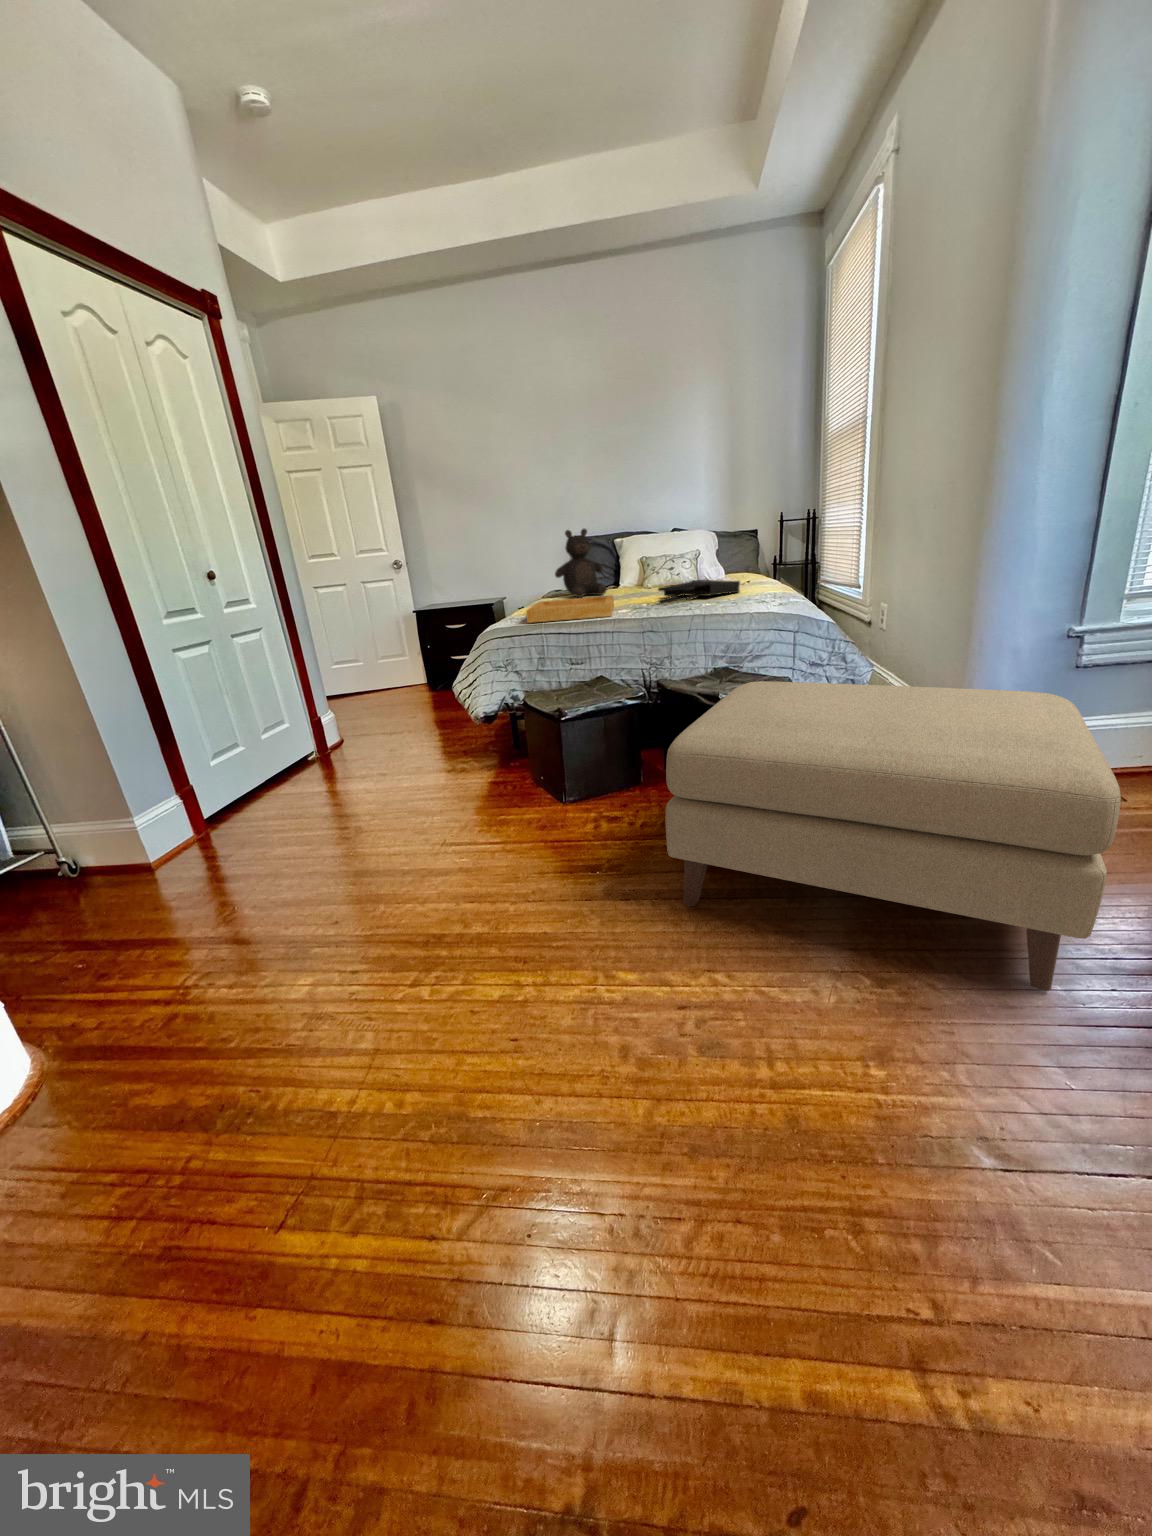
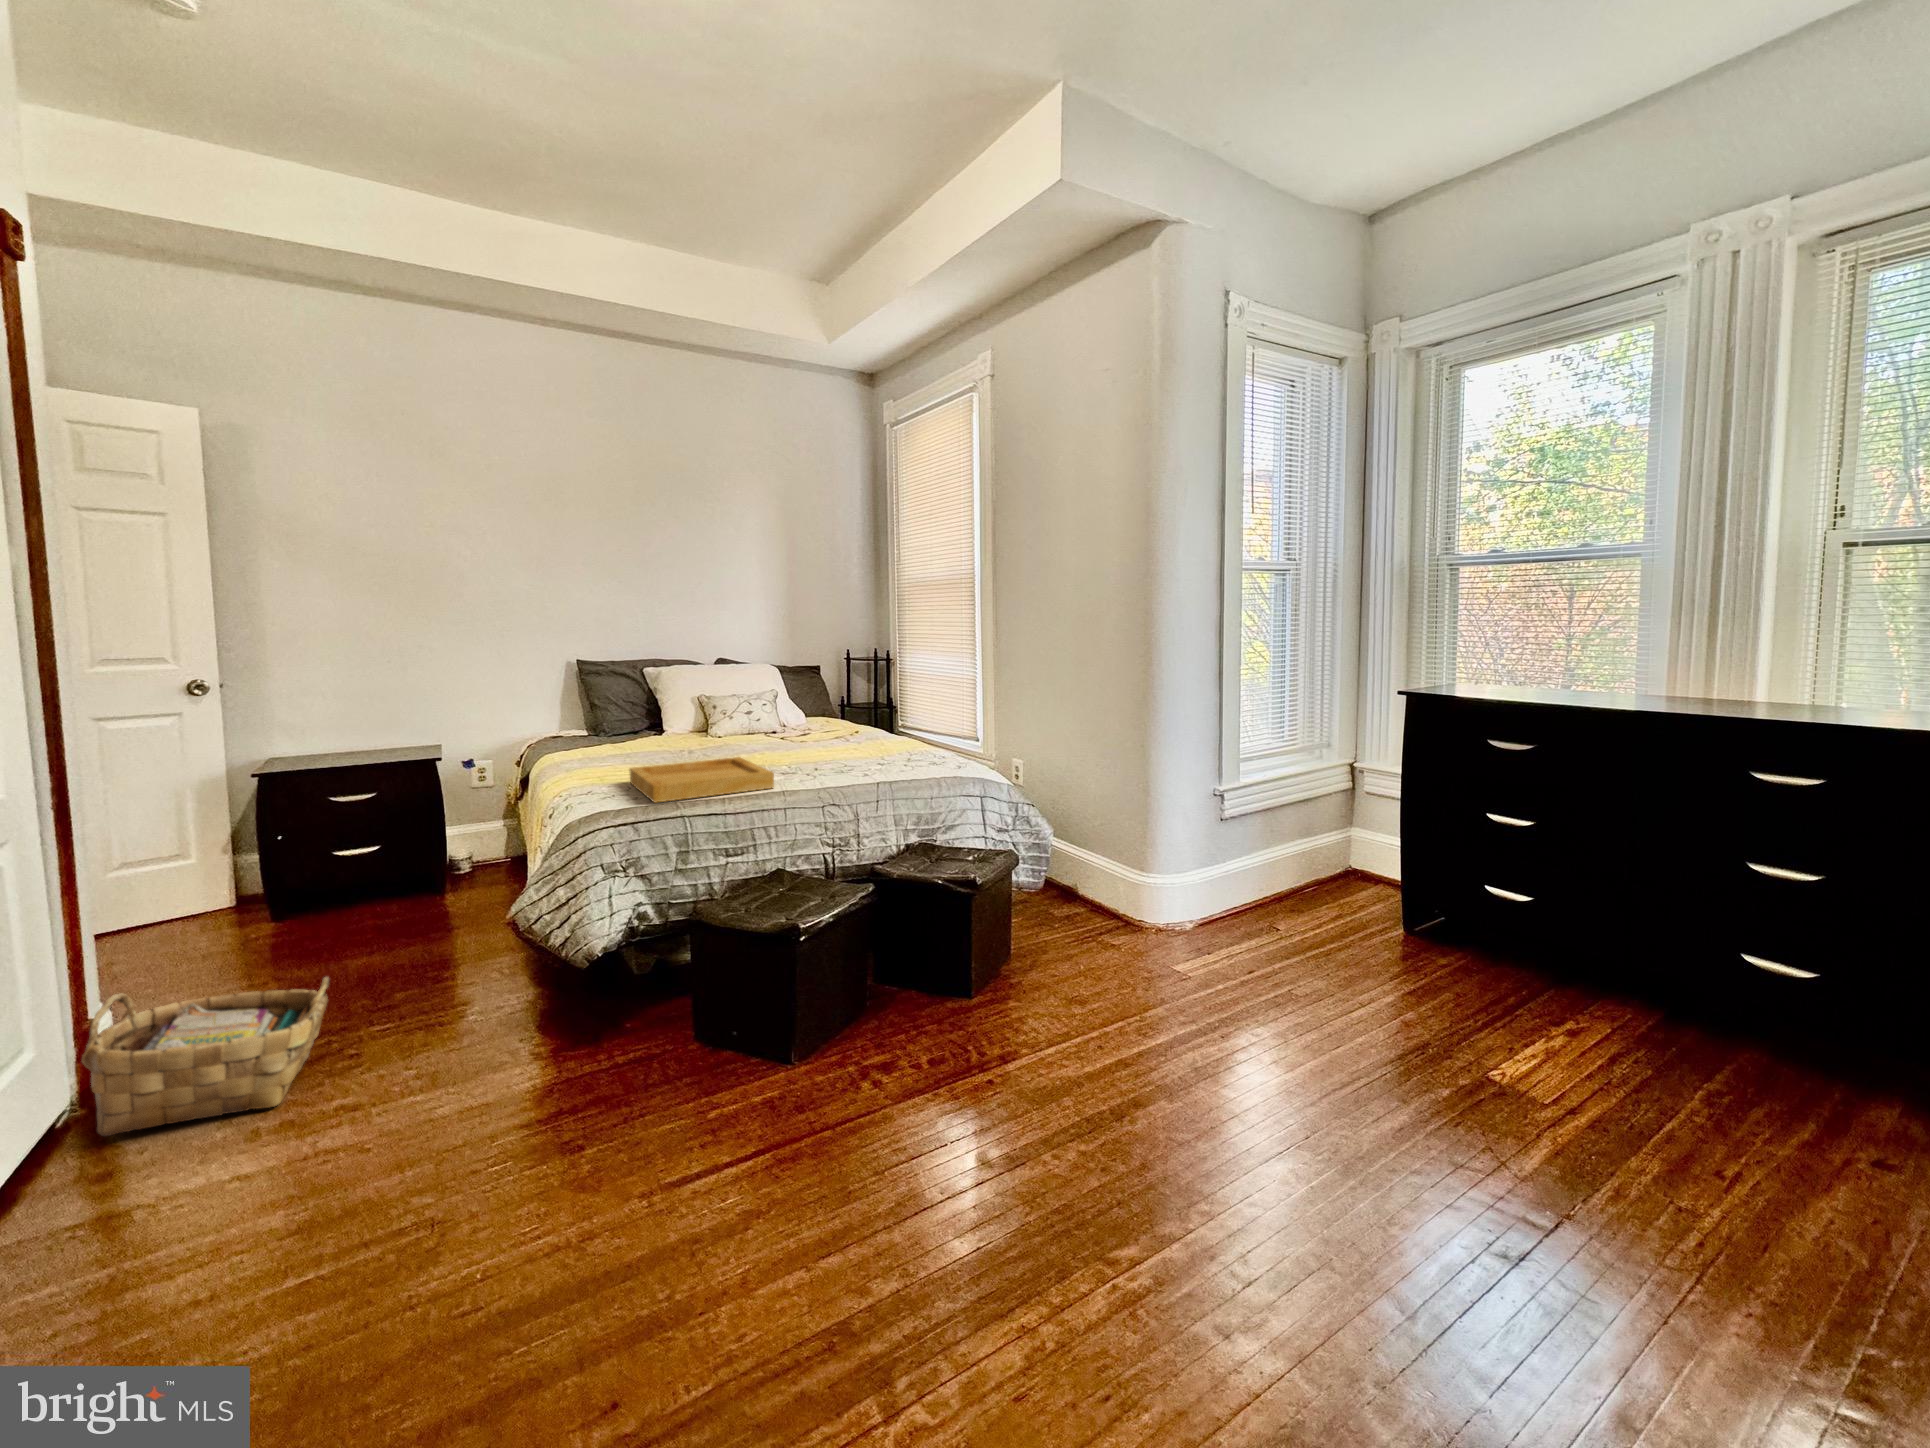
teddy bear: present [555,529,607,598] -> none [604,662,686,756]
tote bag: present [658,580,740,604] -> none [796,734,885,768]
ottoman: present [665,681,1121,991] -> none [1000,848,1391,1137]
woven basket: none [291,704,386,768] -> present [82,977,329,1136]

